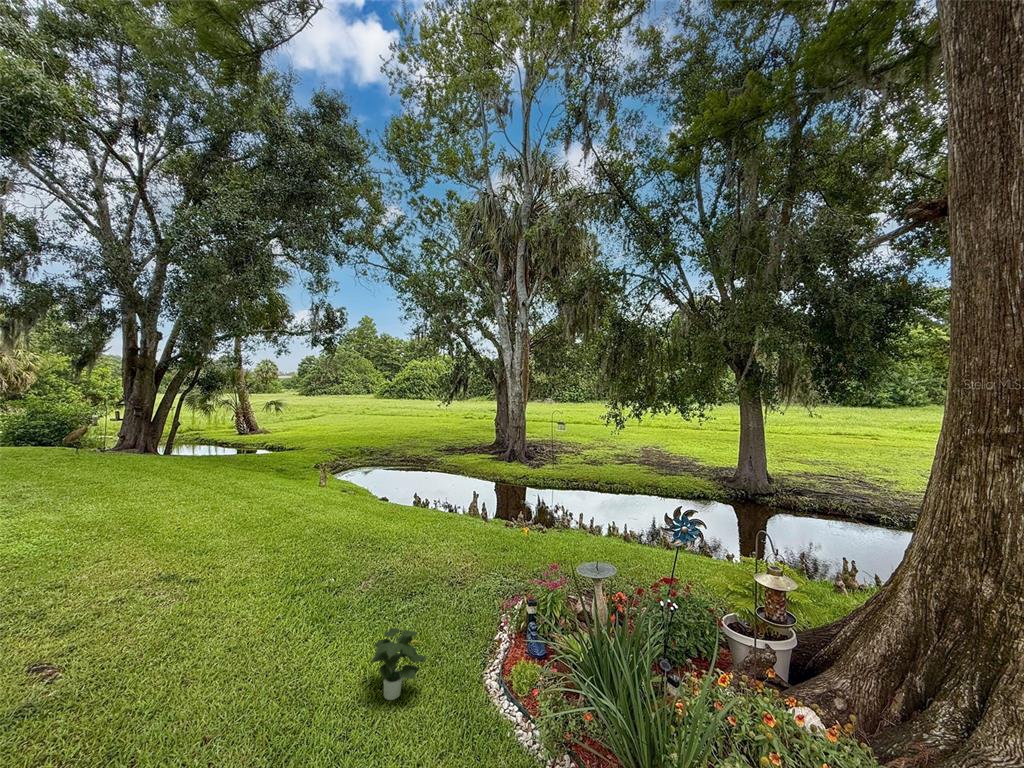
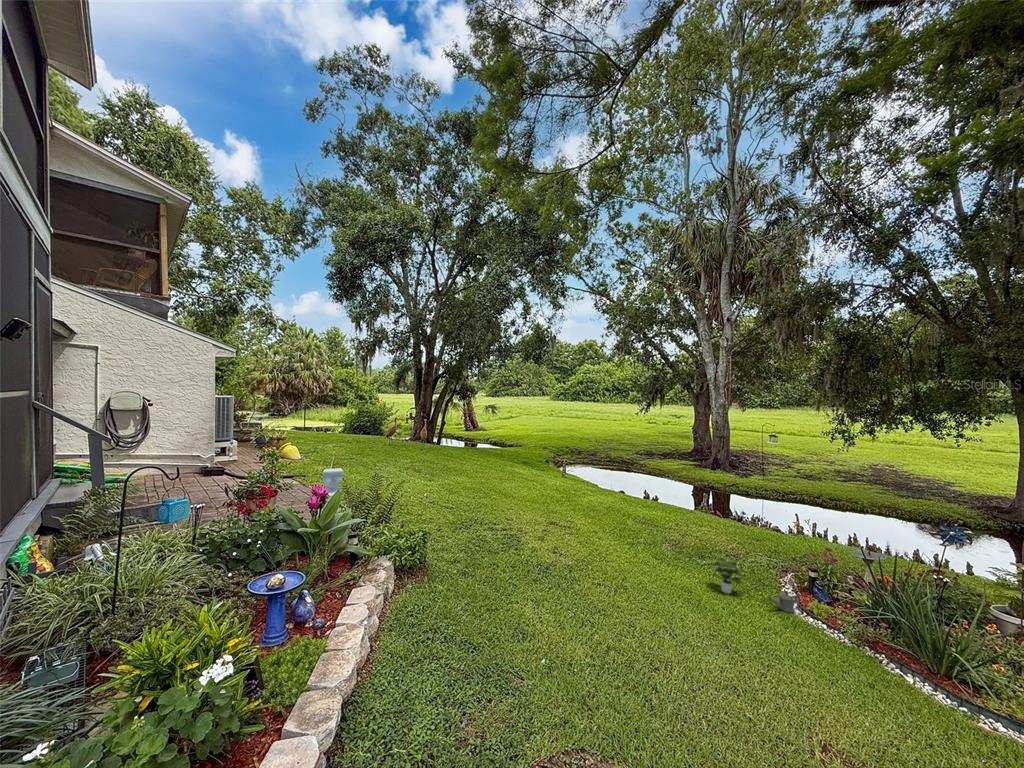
watering can: none [445,682,500,725] -> present [768,594,797,613]

